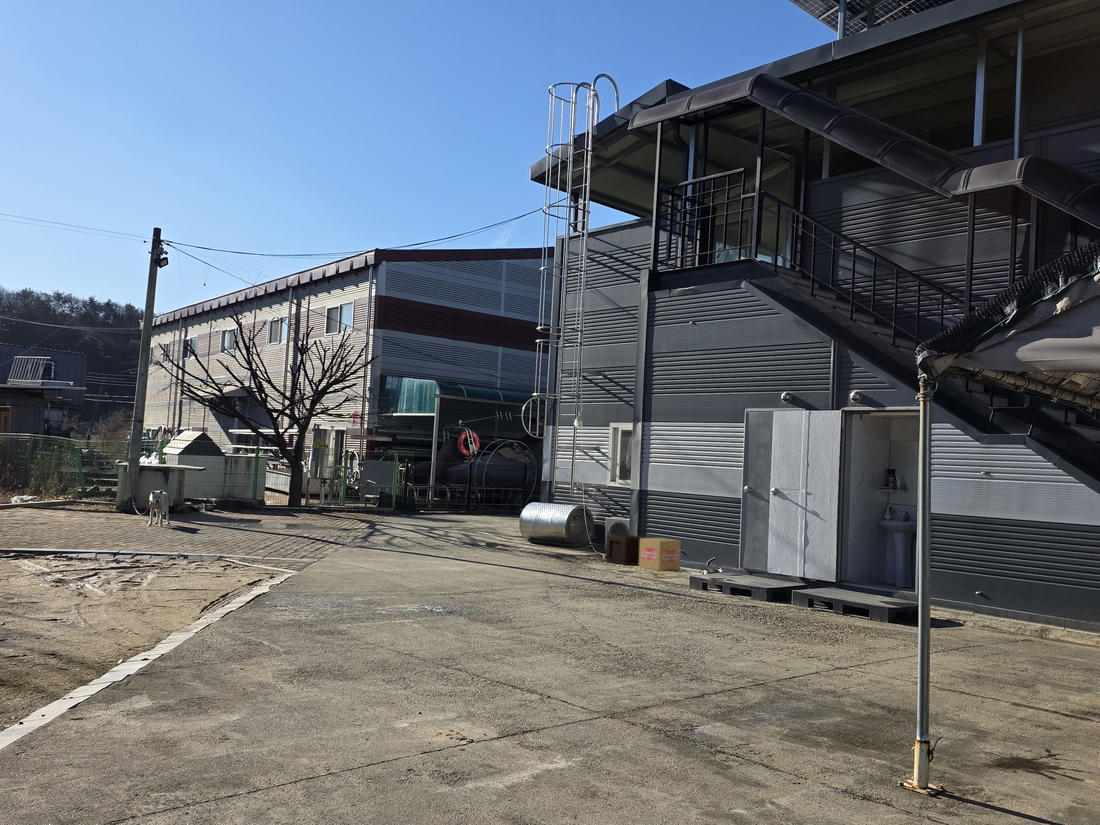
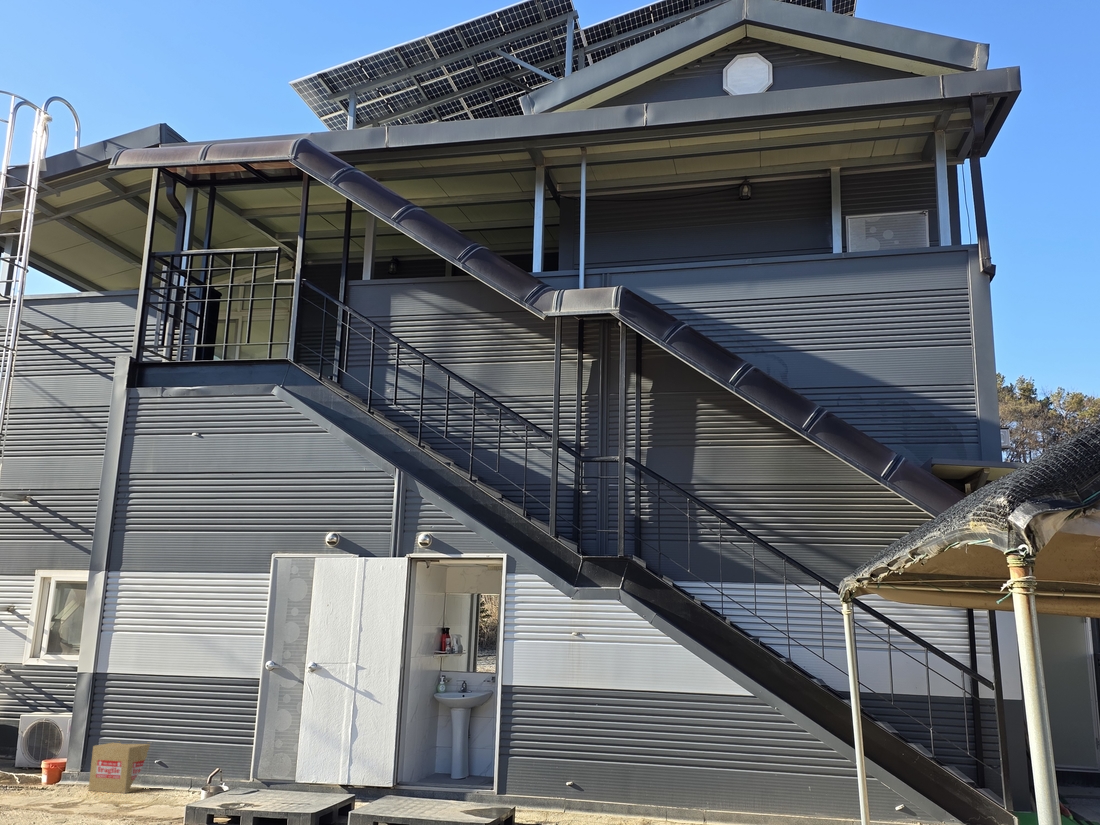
wooden crate: present [606,534,645,565] -> none [27,740,96,790]

